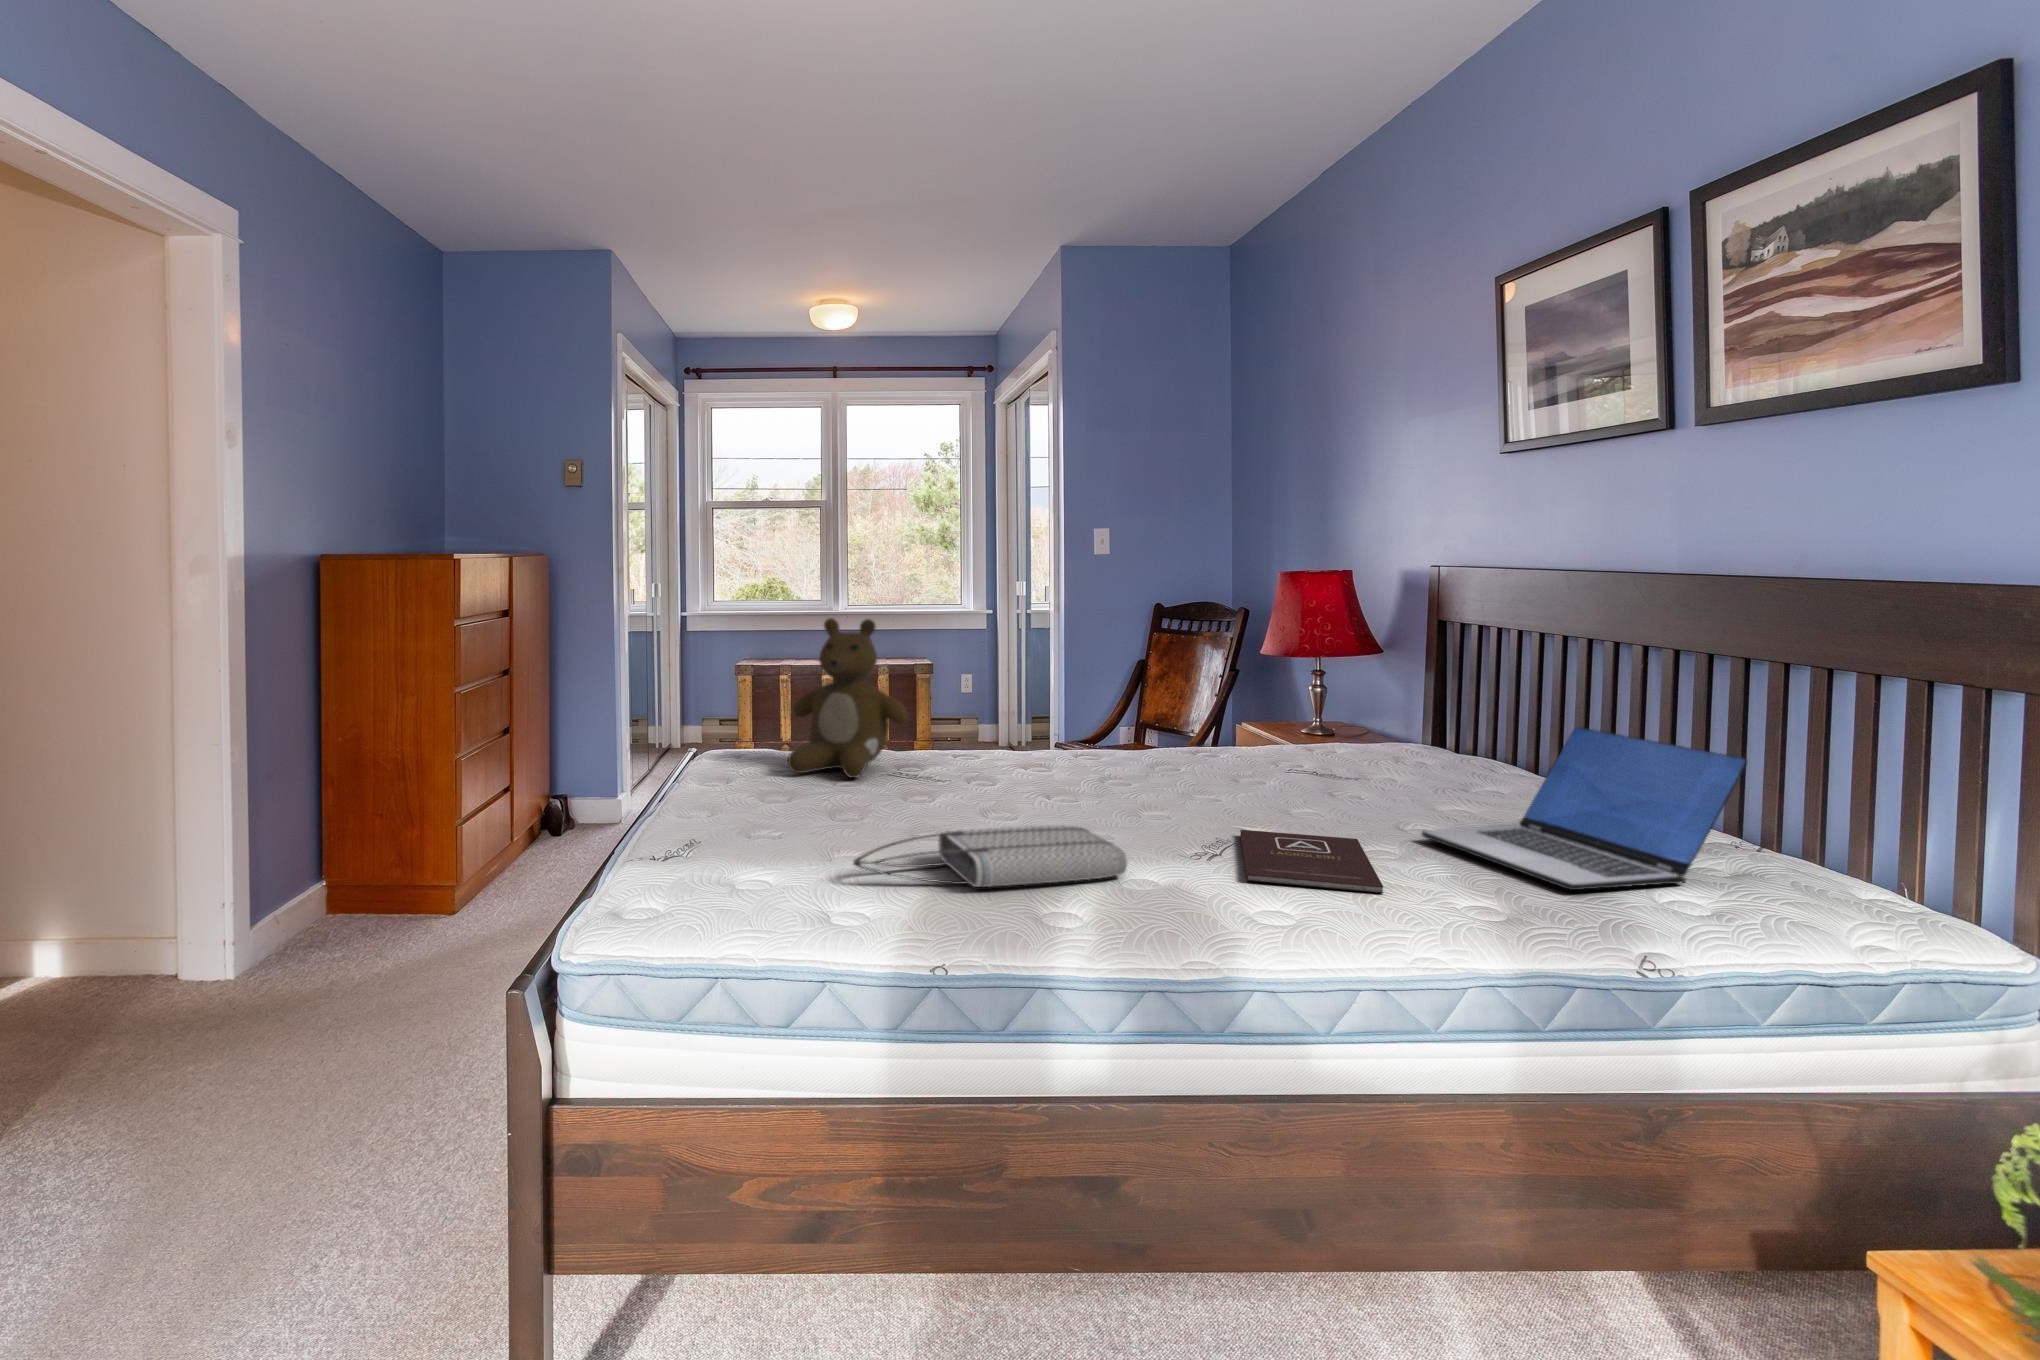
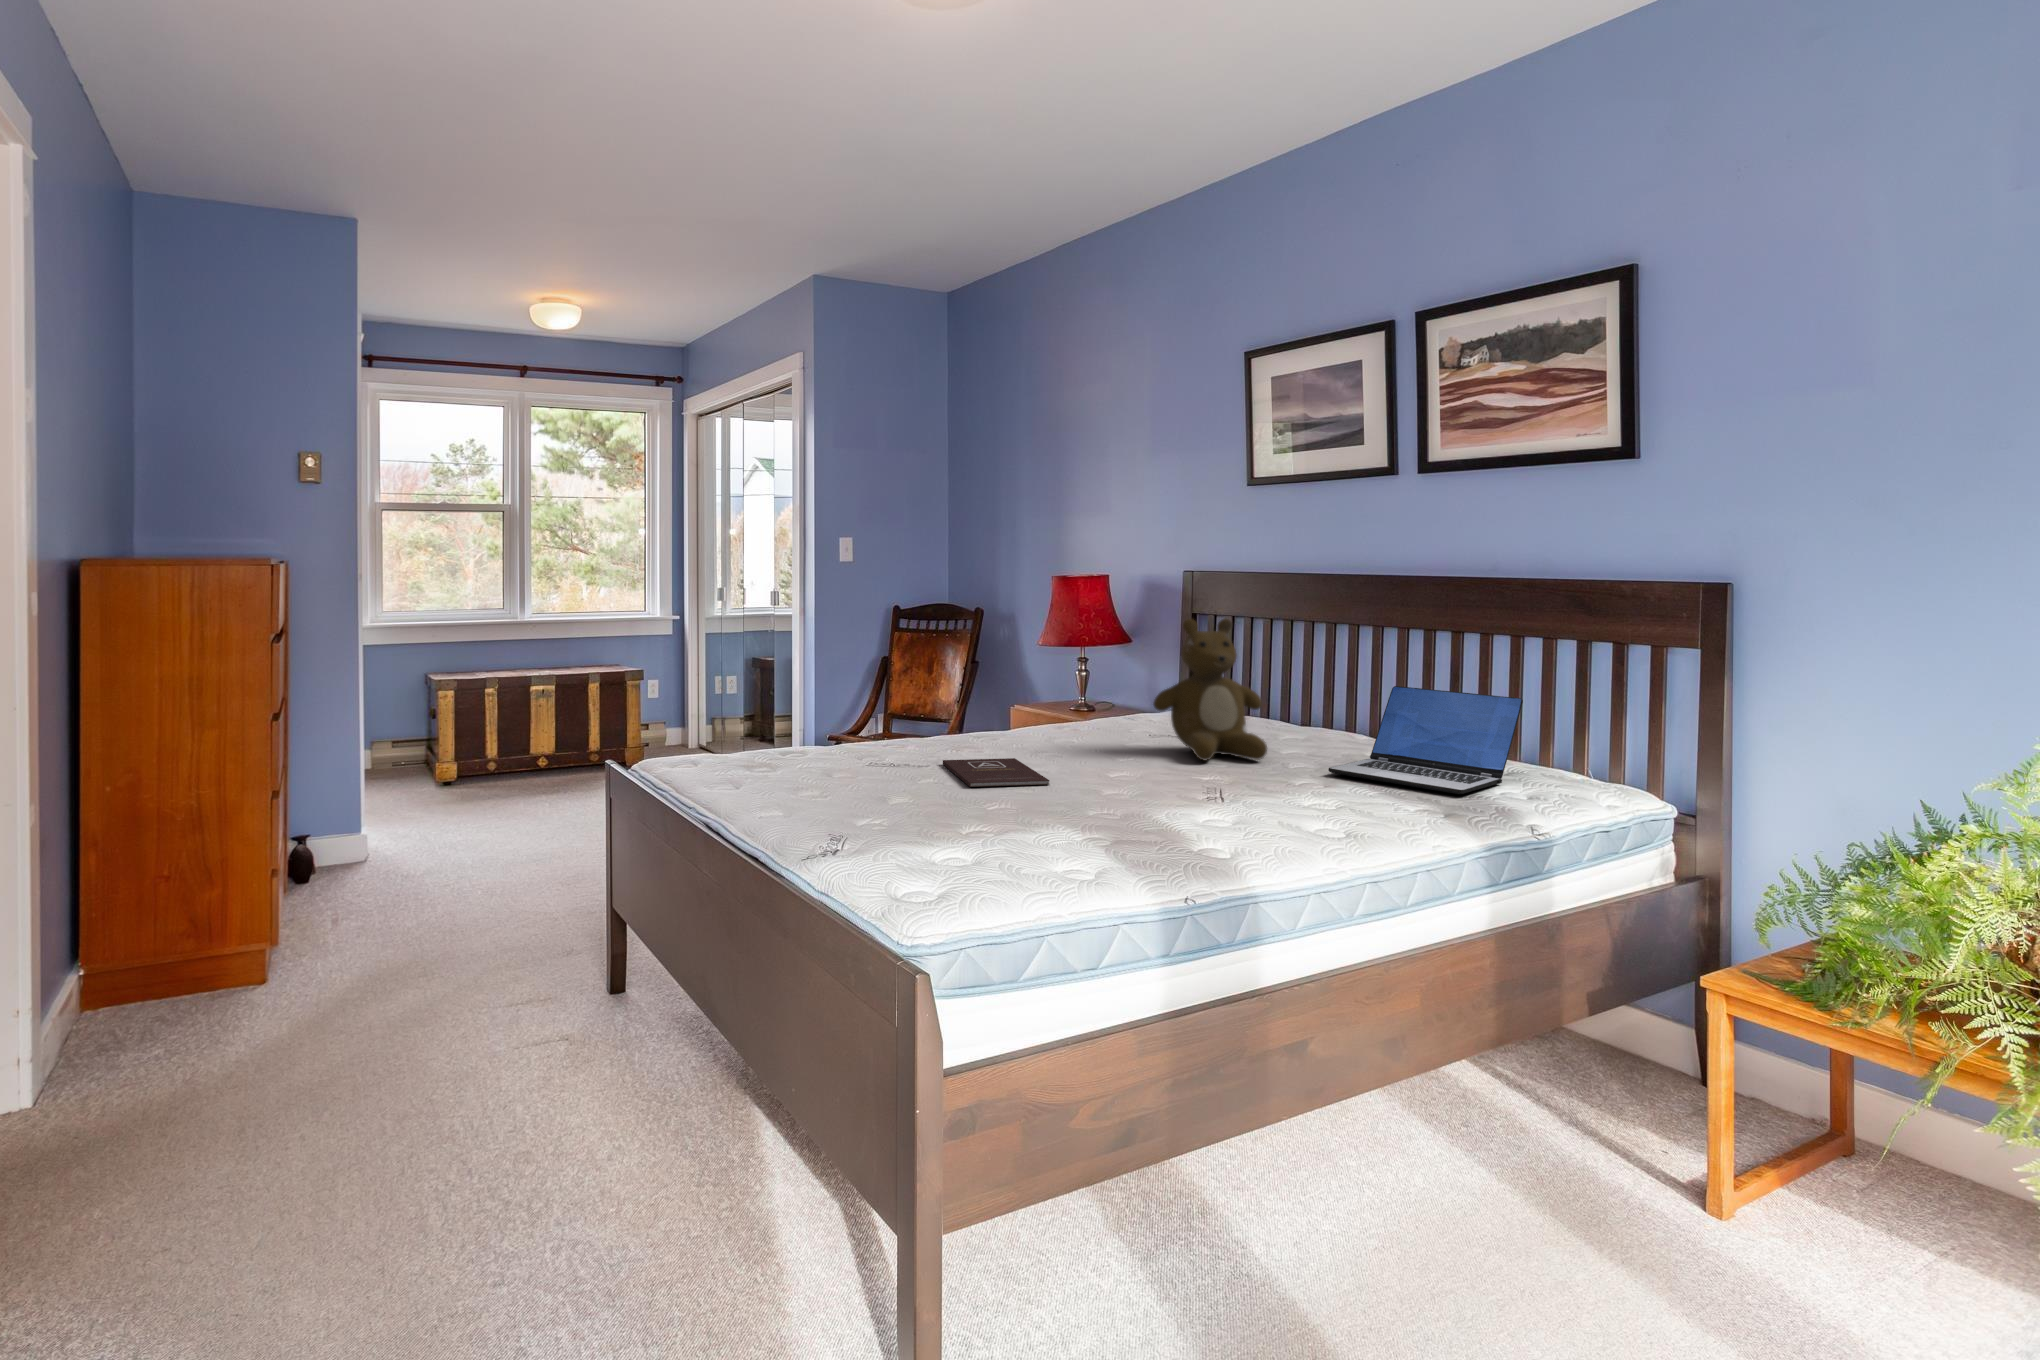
teddy bear: present [788,618,908,778] -> present [1153,619,1267,760]
tote bag: present [853,825,1127,887] -> none [1033,788,1212,841]
book: present [1240,830,1383,893] -> present [943,758,1049,787]

